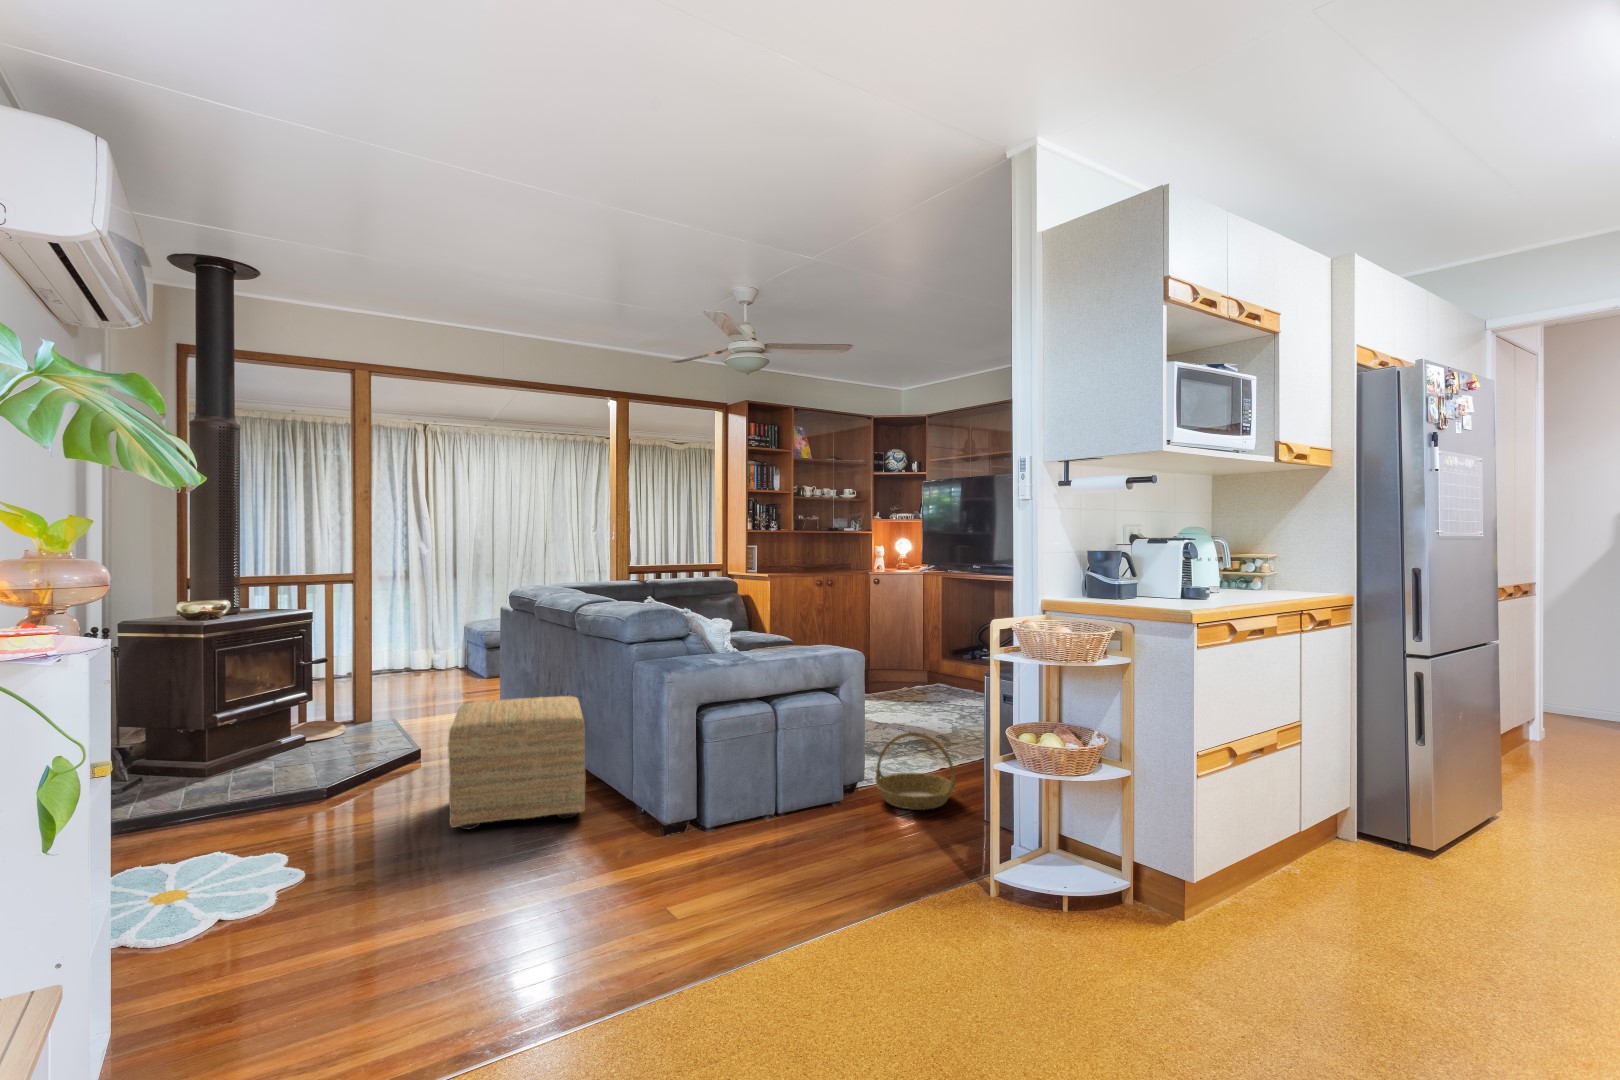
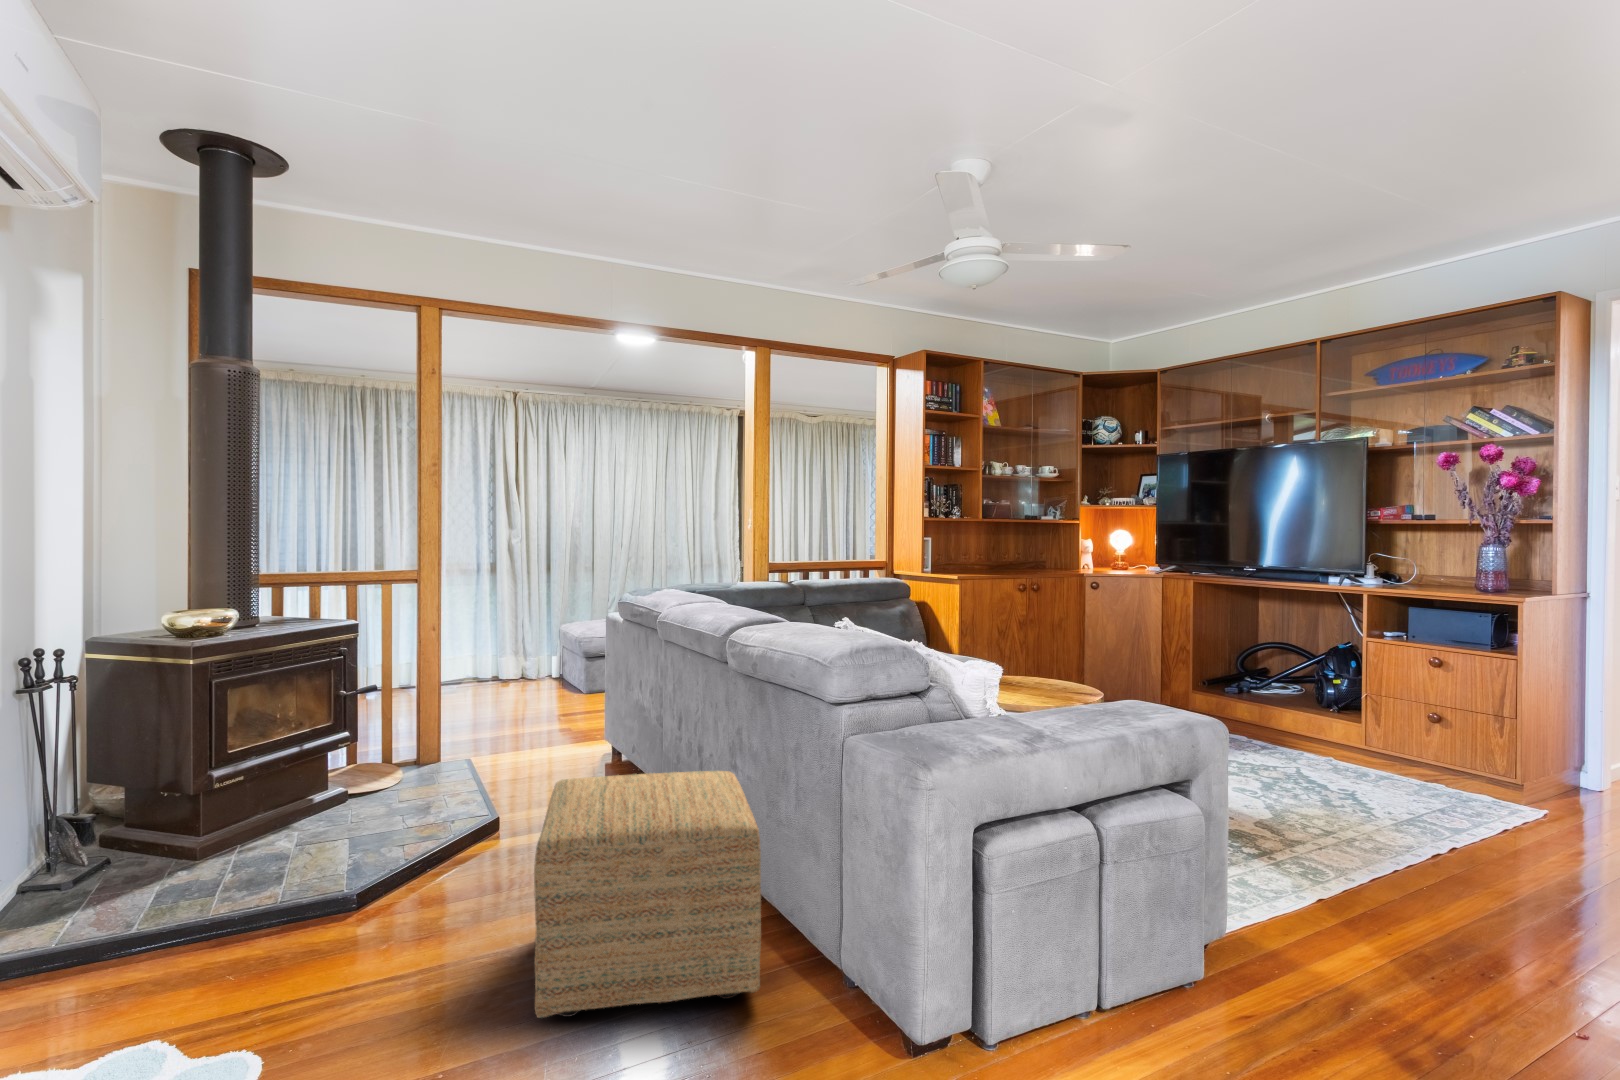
basket: present [875,733,955,810] -> none [1255,870,1423,1023]

